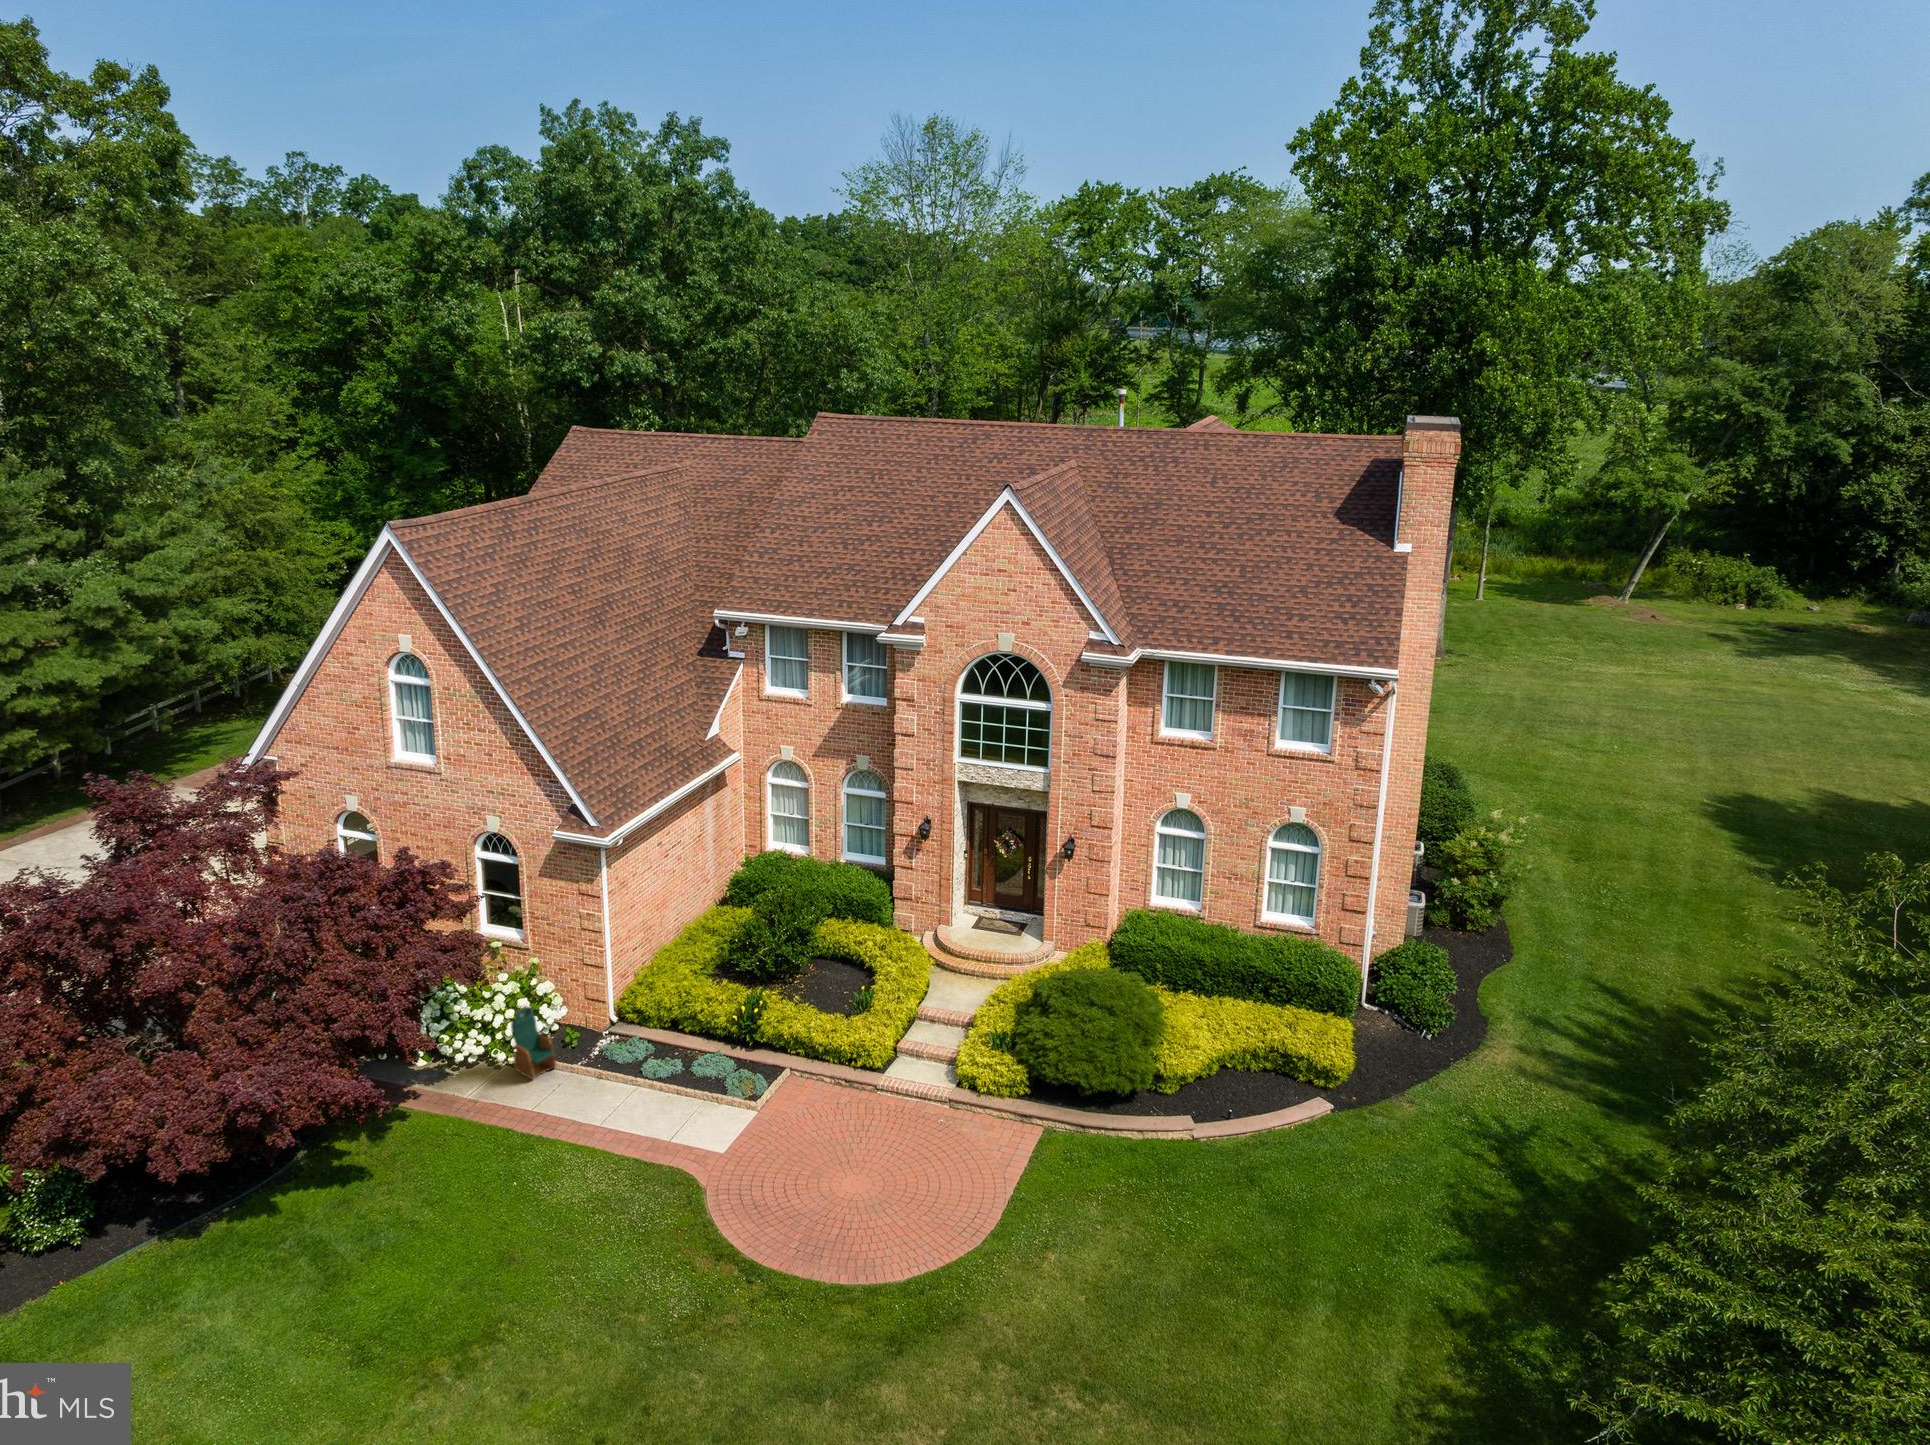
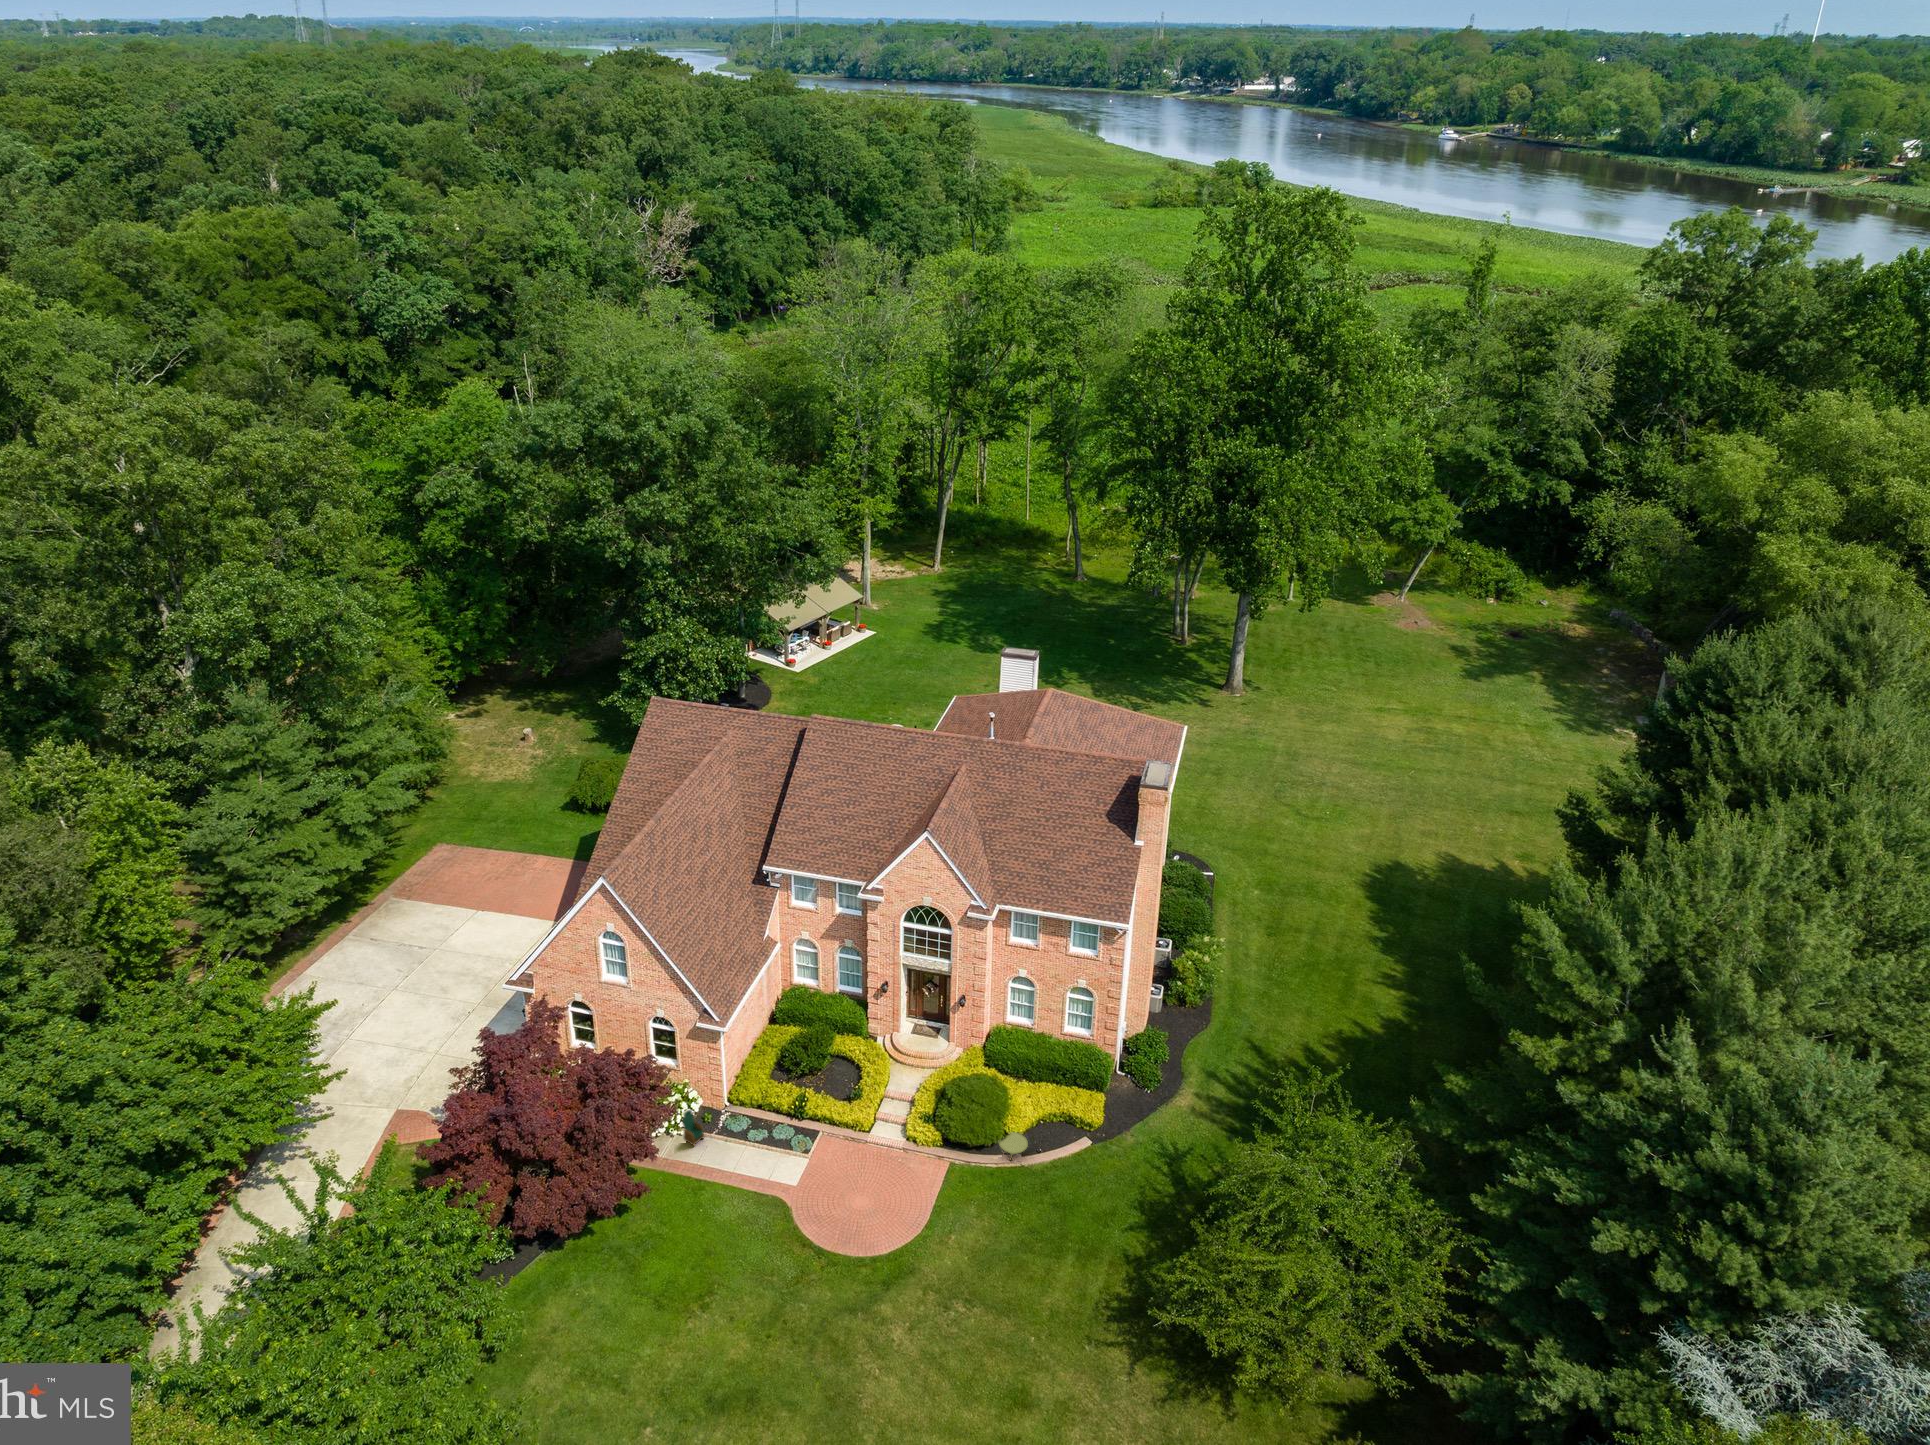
round table: none [1148,1076,1210,1130] -> present [999,1132,1028,1160]

